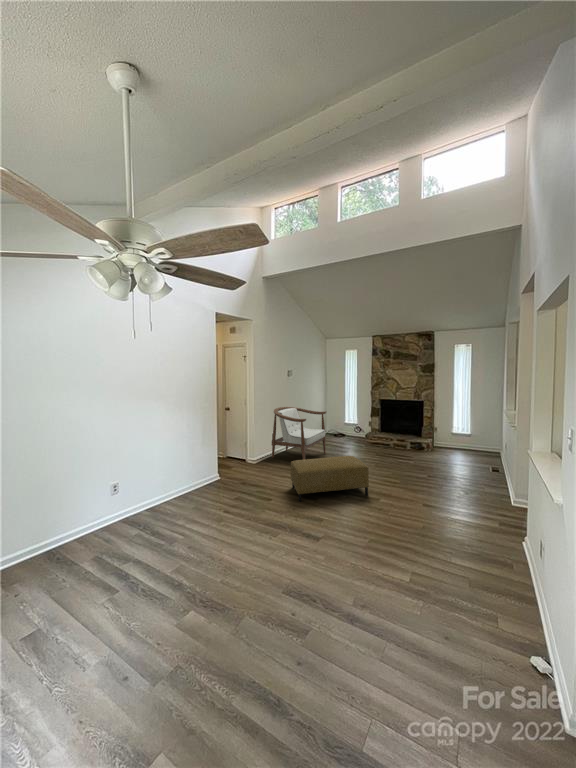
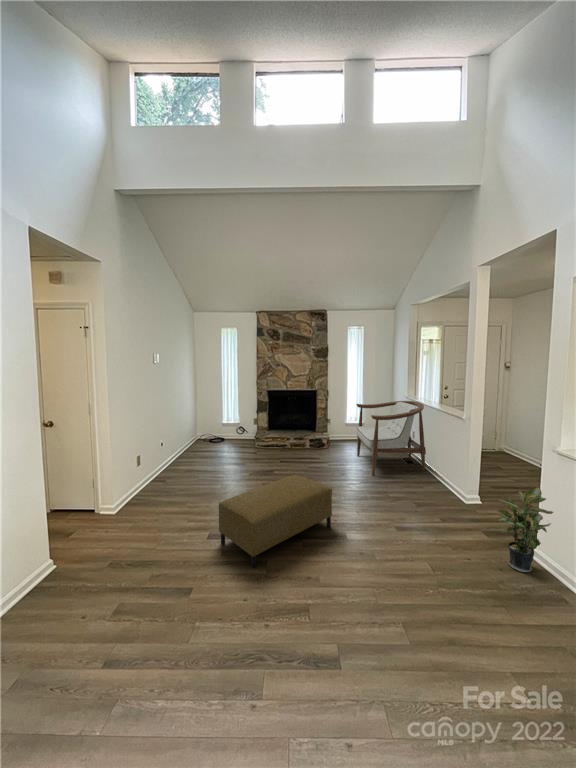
armchair: present [272,407,326,460] -> present [356,401,426,476]
potted plant: none [478,481,525,555] -> present [498,487,553,572]

